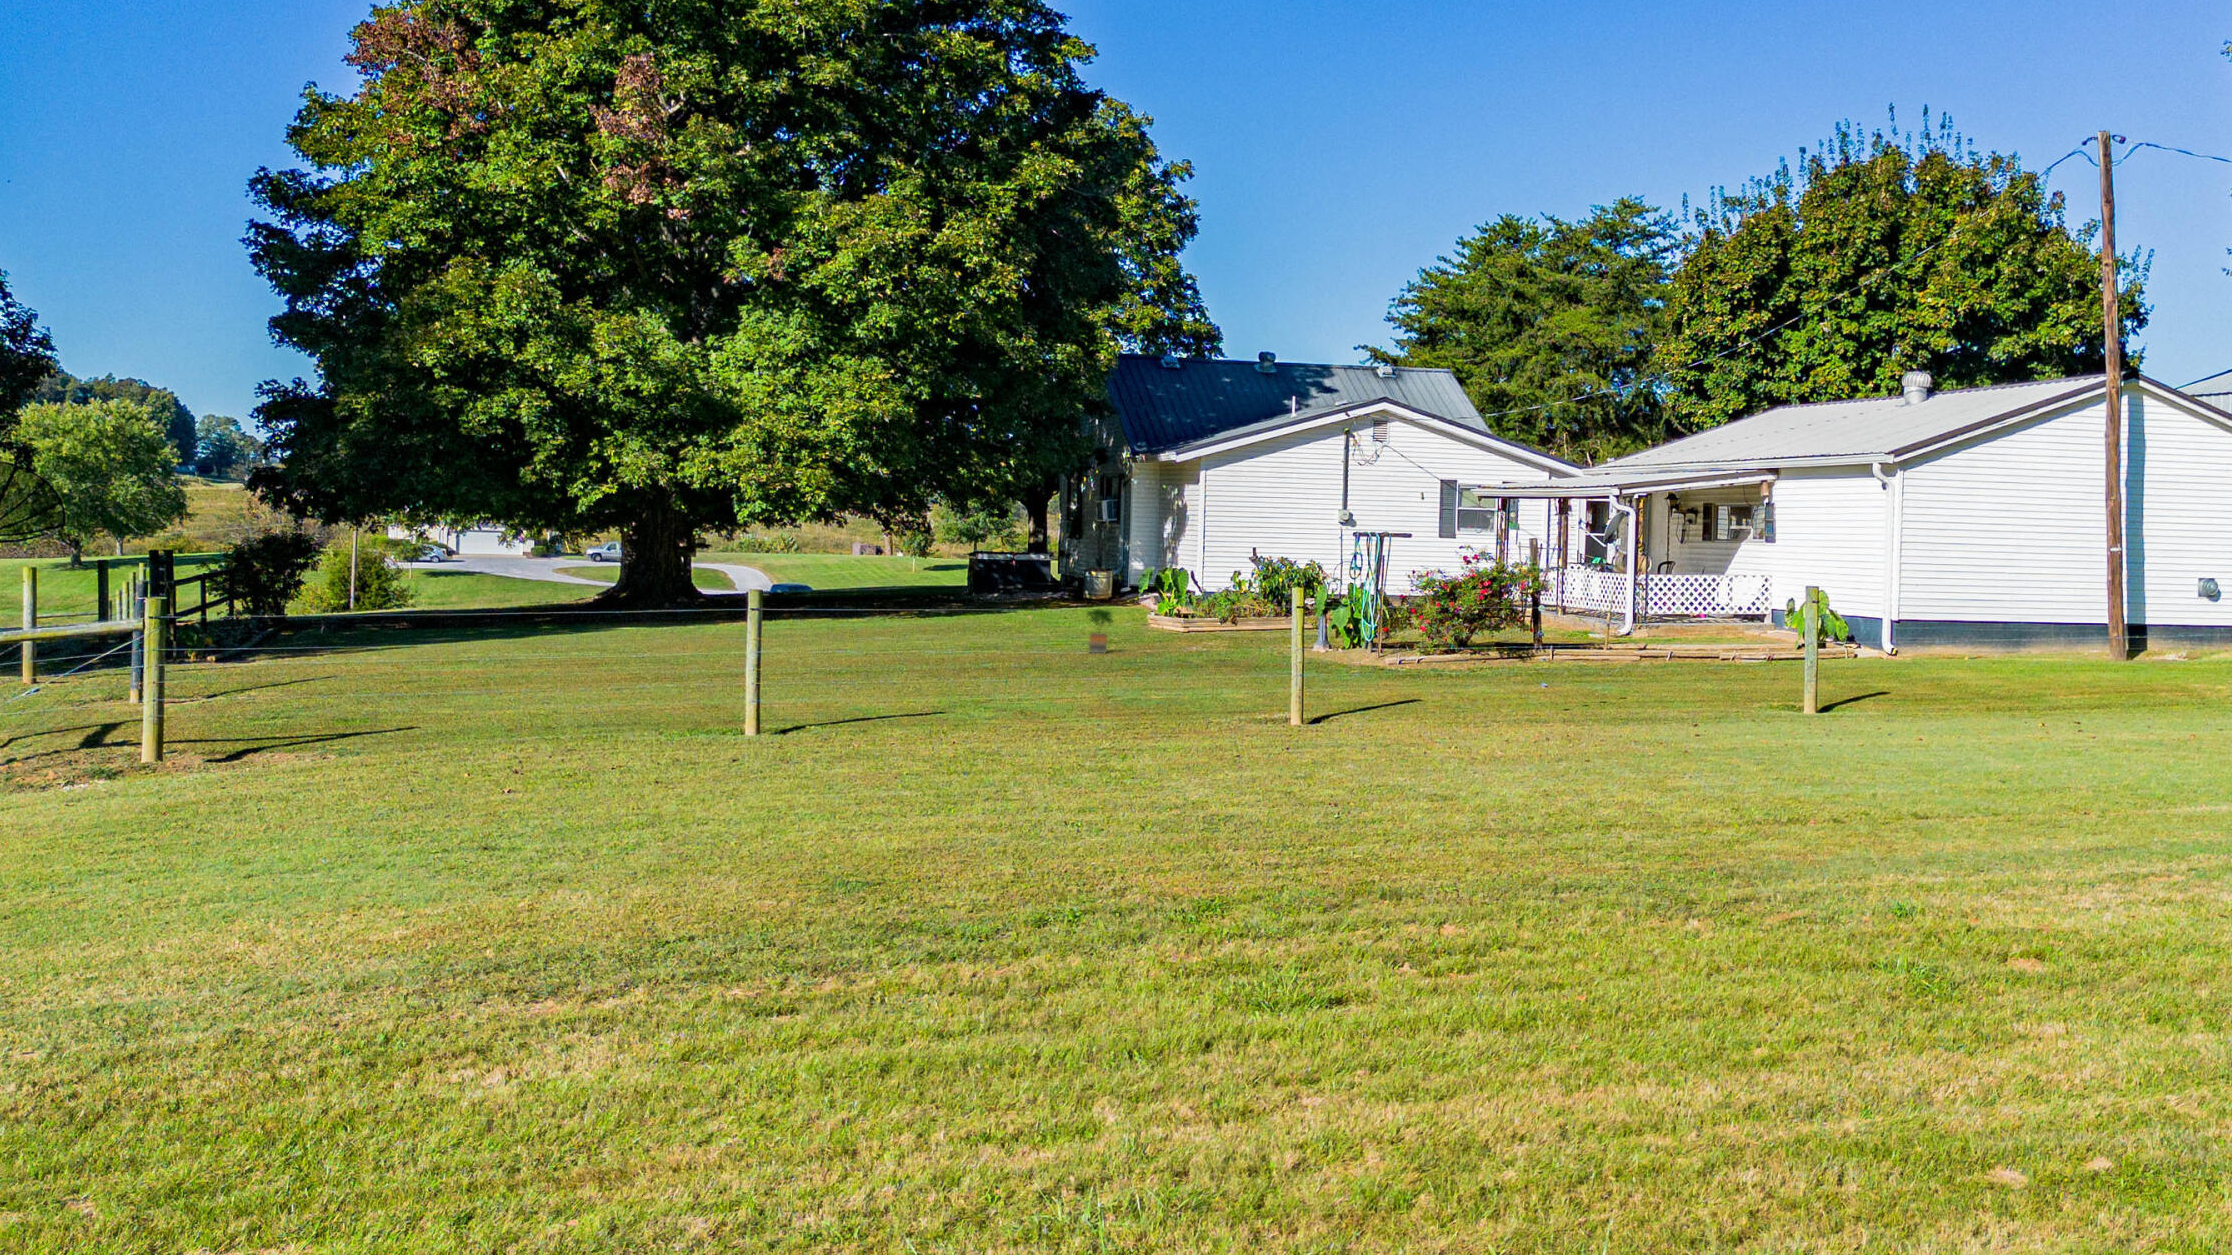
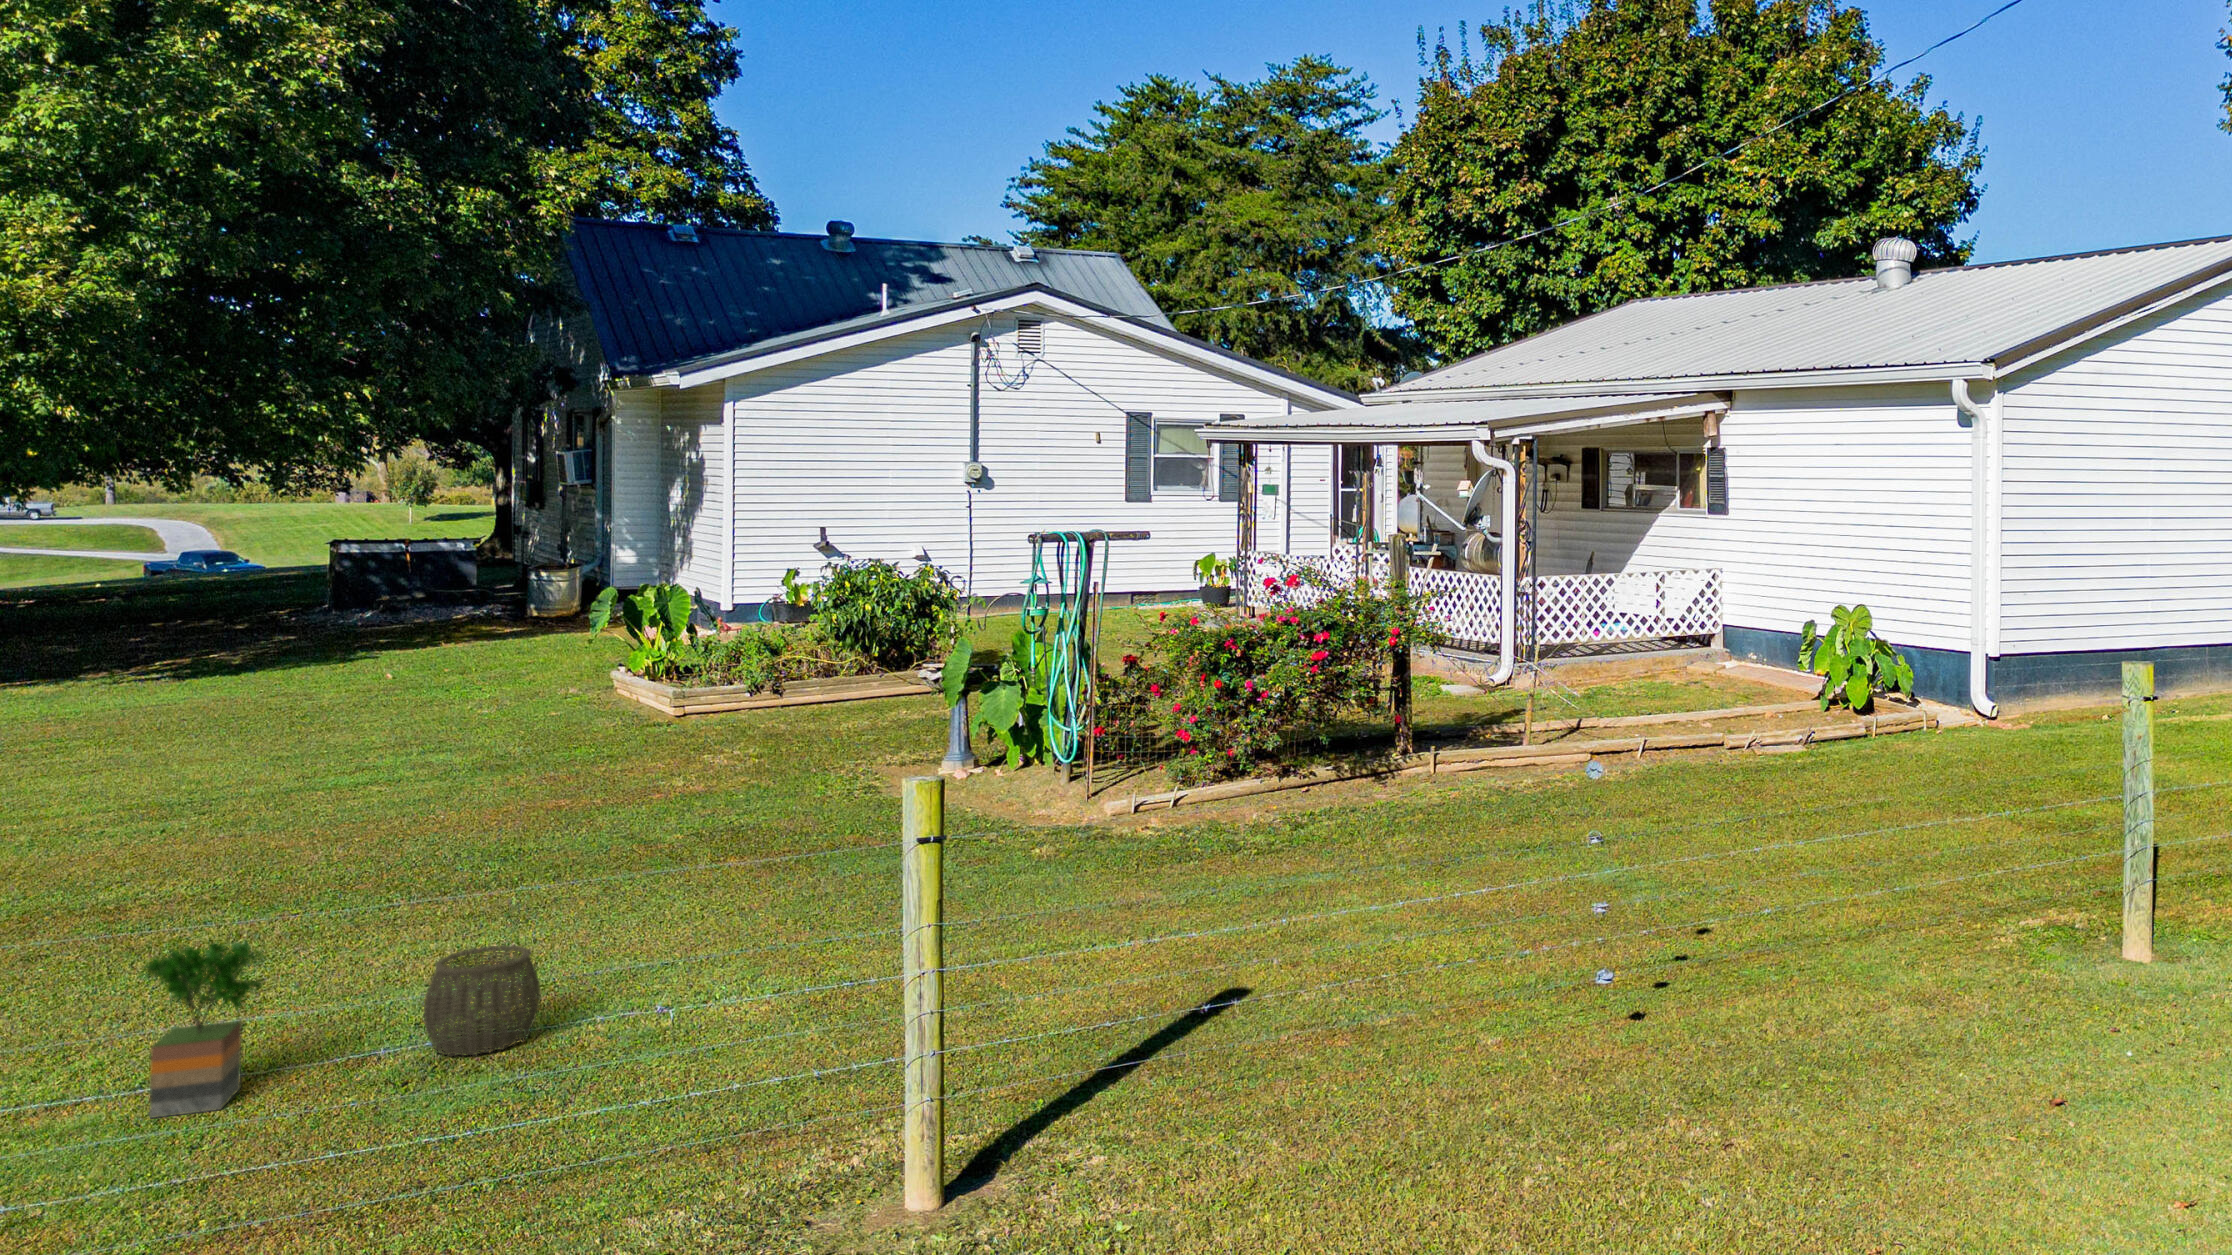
woven basket: none [1149,626,1181,653] -> present [423,945,541,1056]

